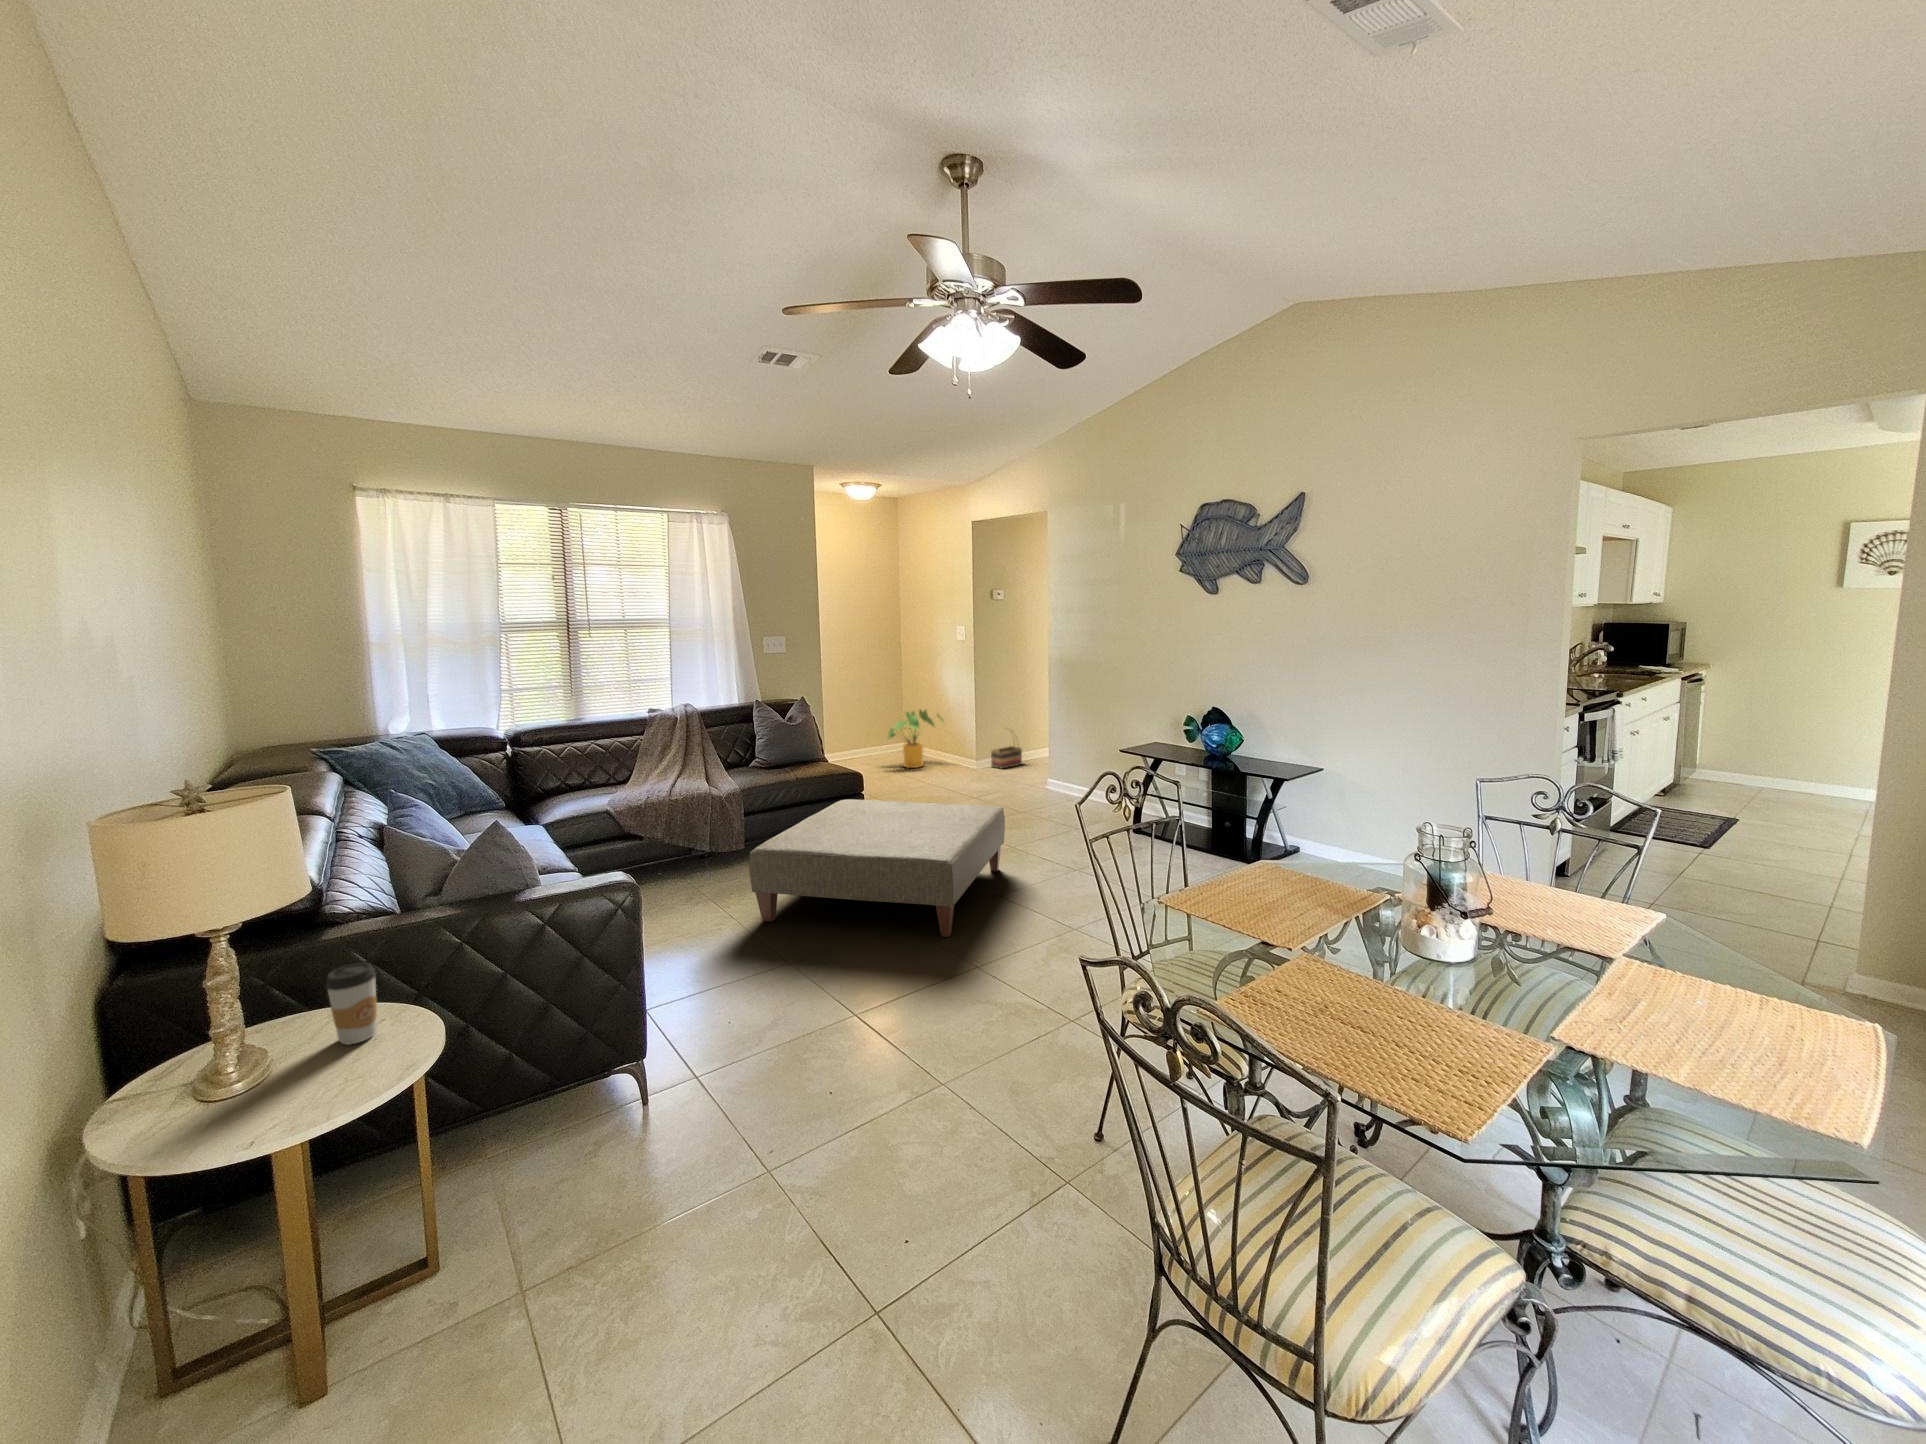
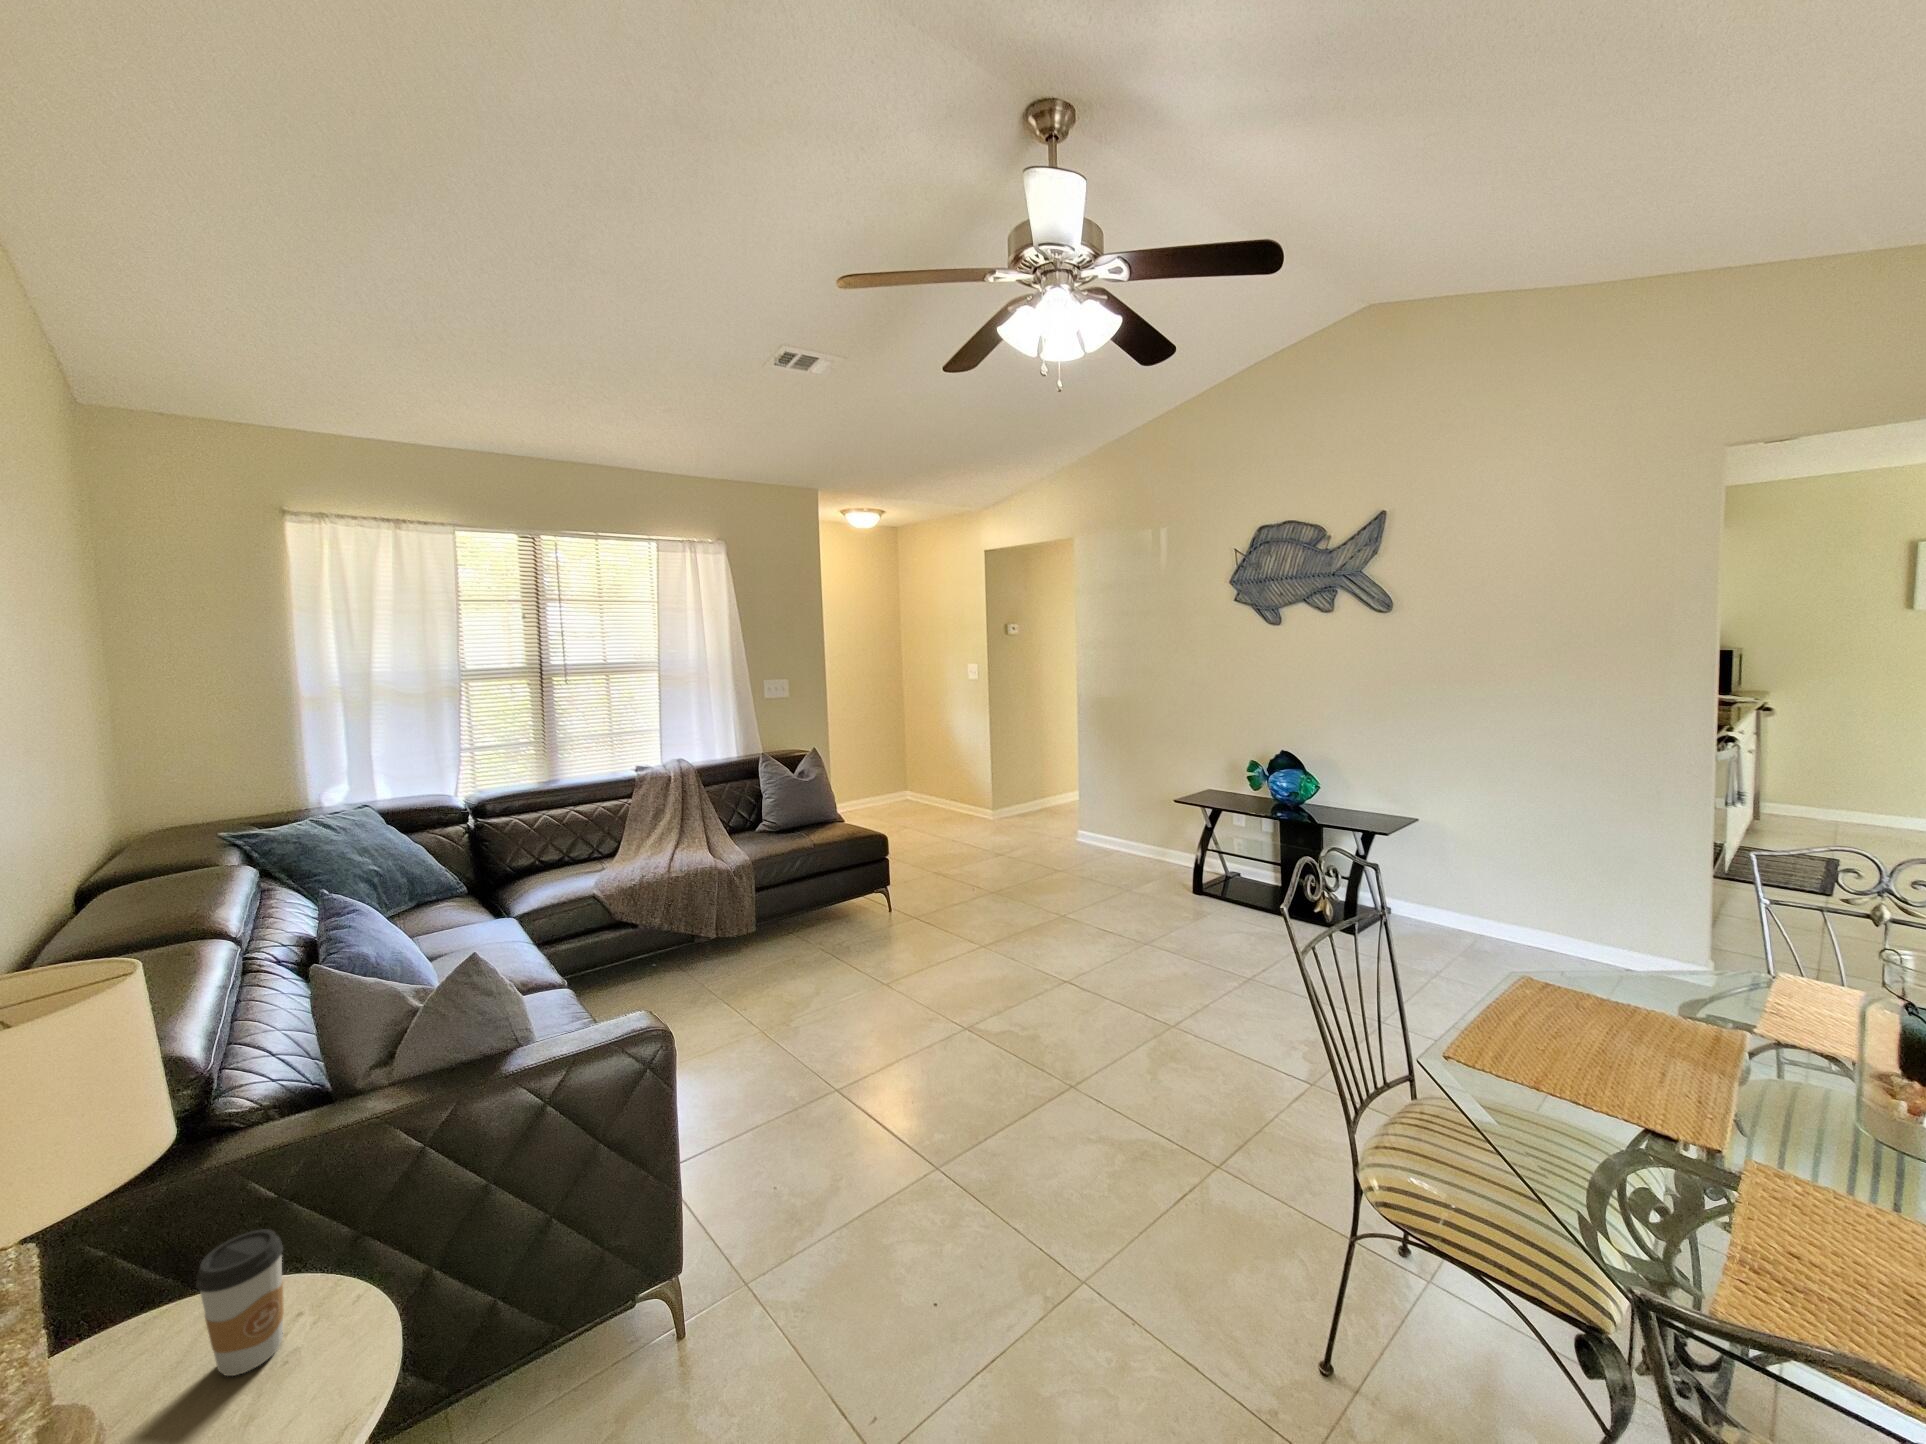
house plant: present [888,710,943,768] -> none [890,754,954,819]
basket: present [991,728,1022,769] -> none [1006,772,1039,818]
ottoman: present [749,799,1005,937] -> none [772,868,1059,1042]

